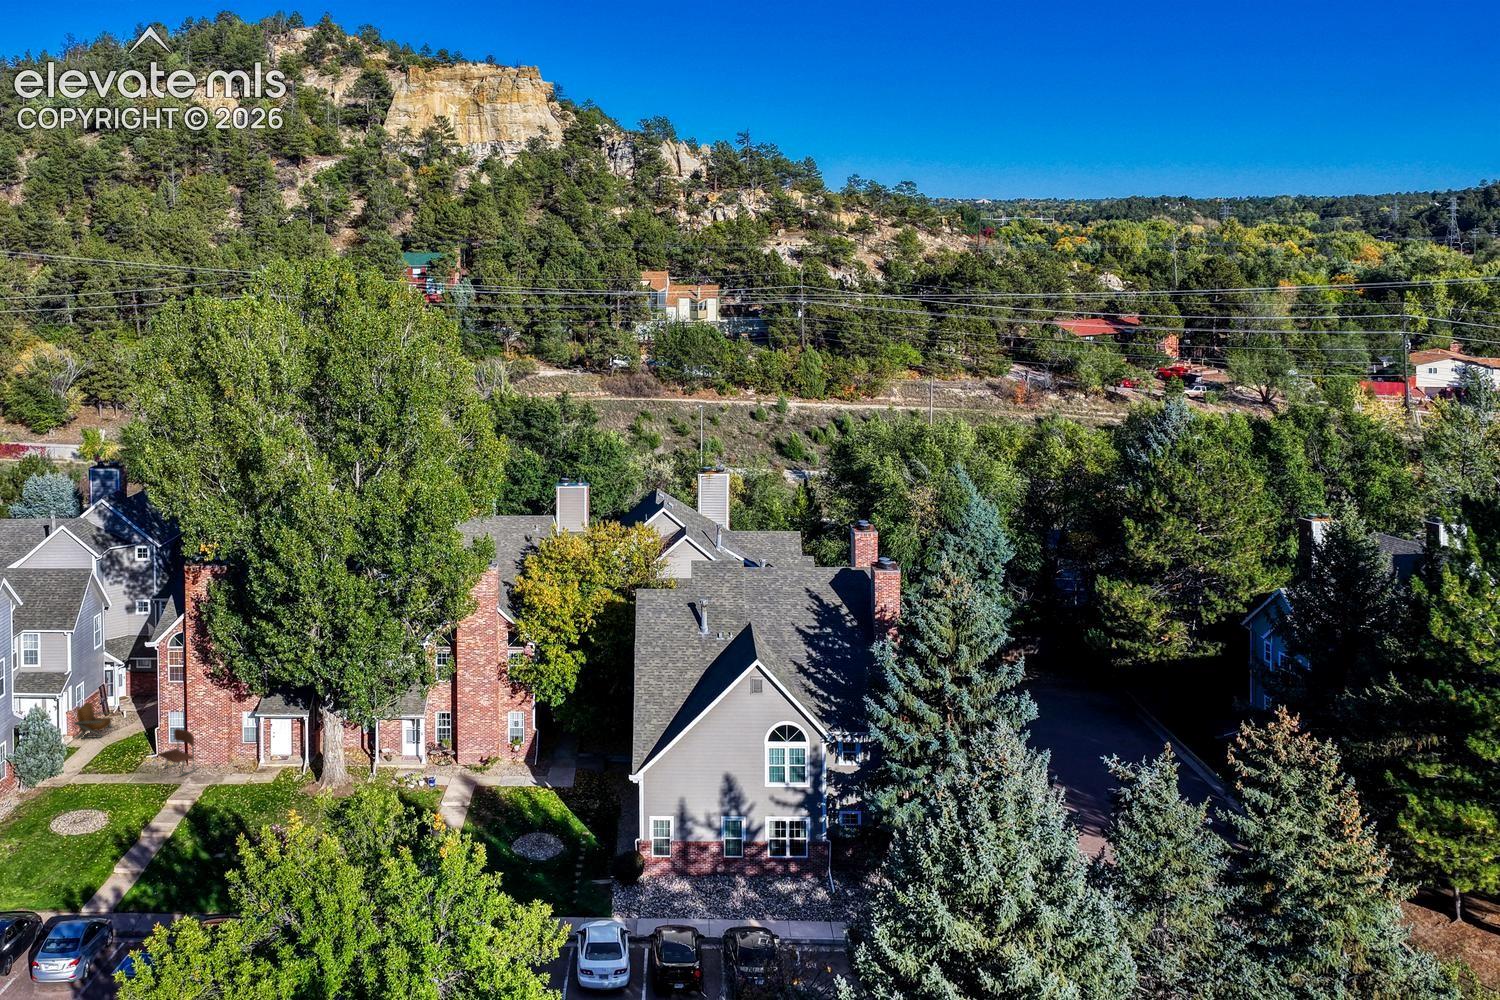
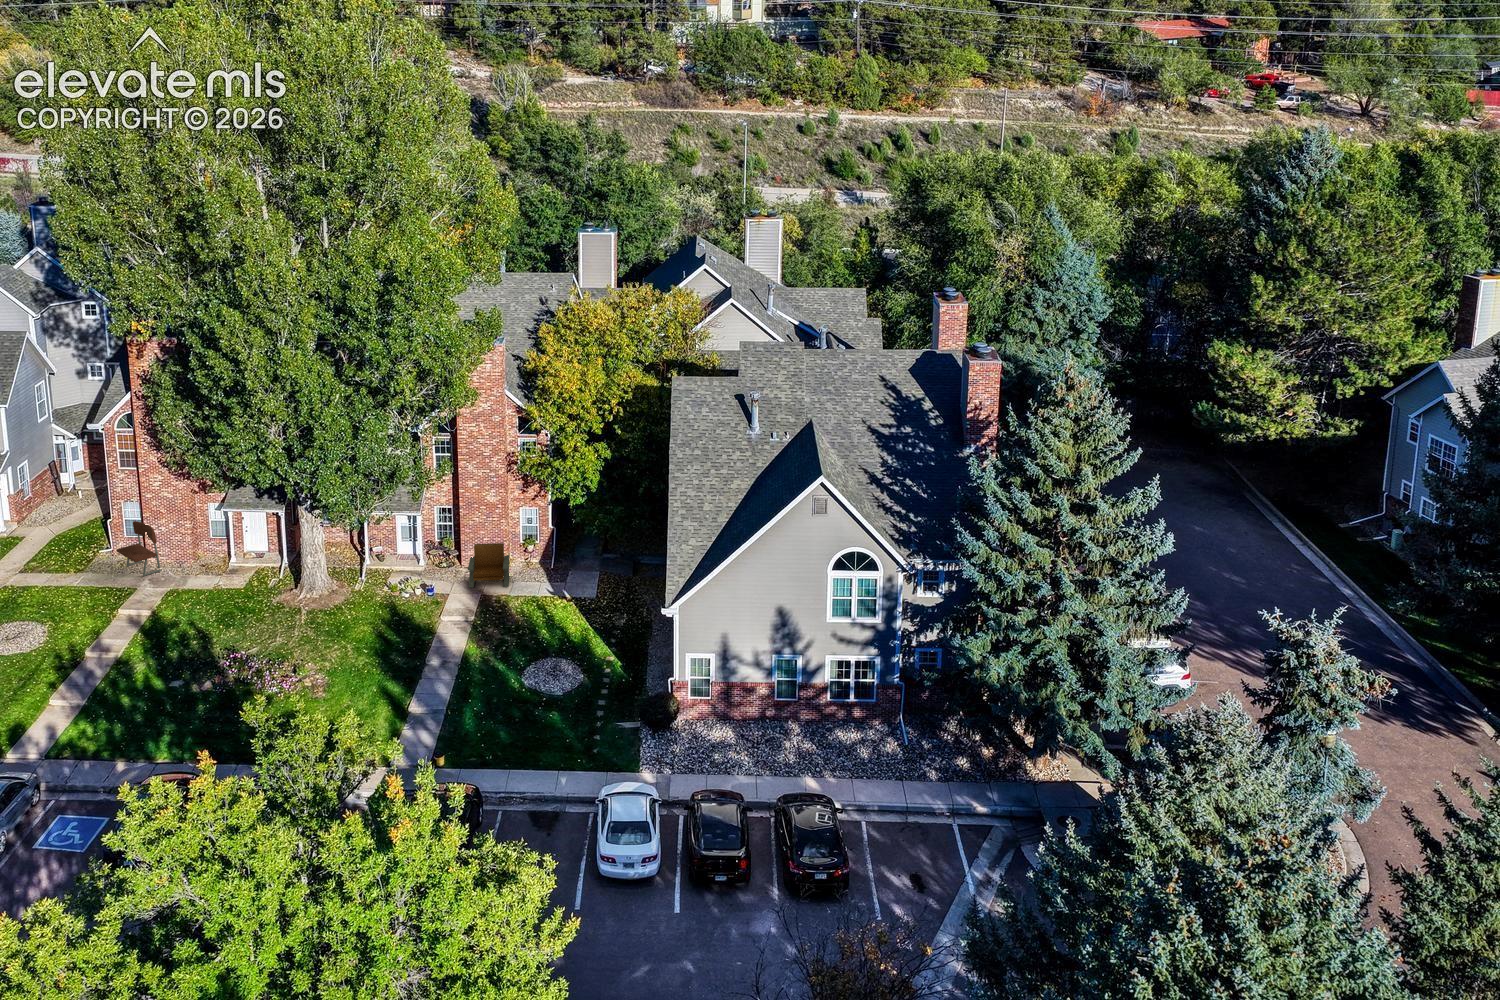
lounge chair: present [74,703,113,738] -> present [468,543,510,588]

